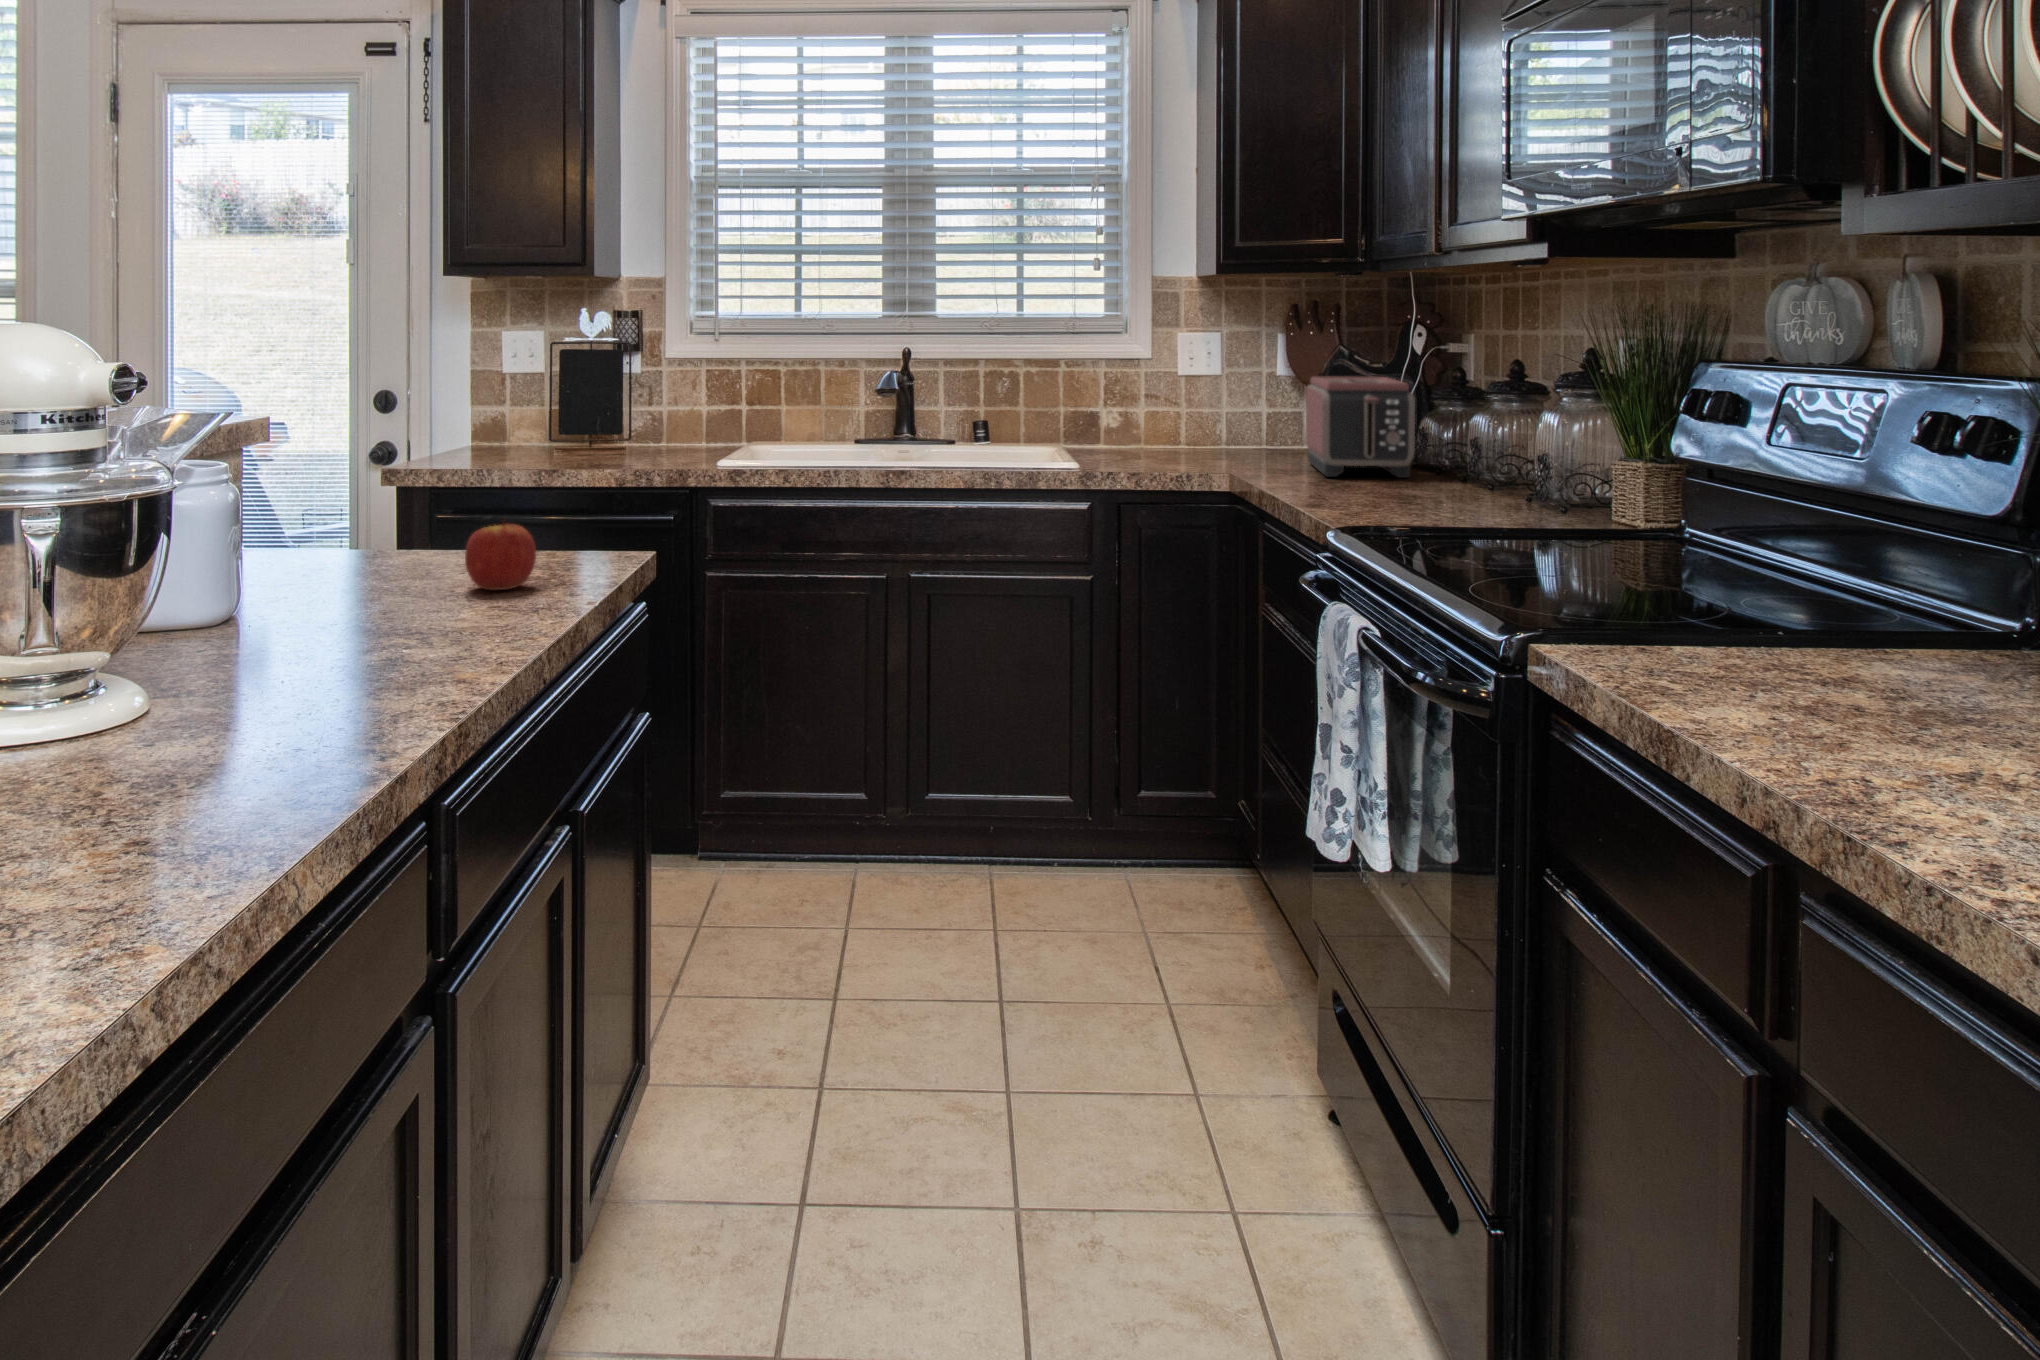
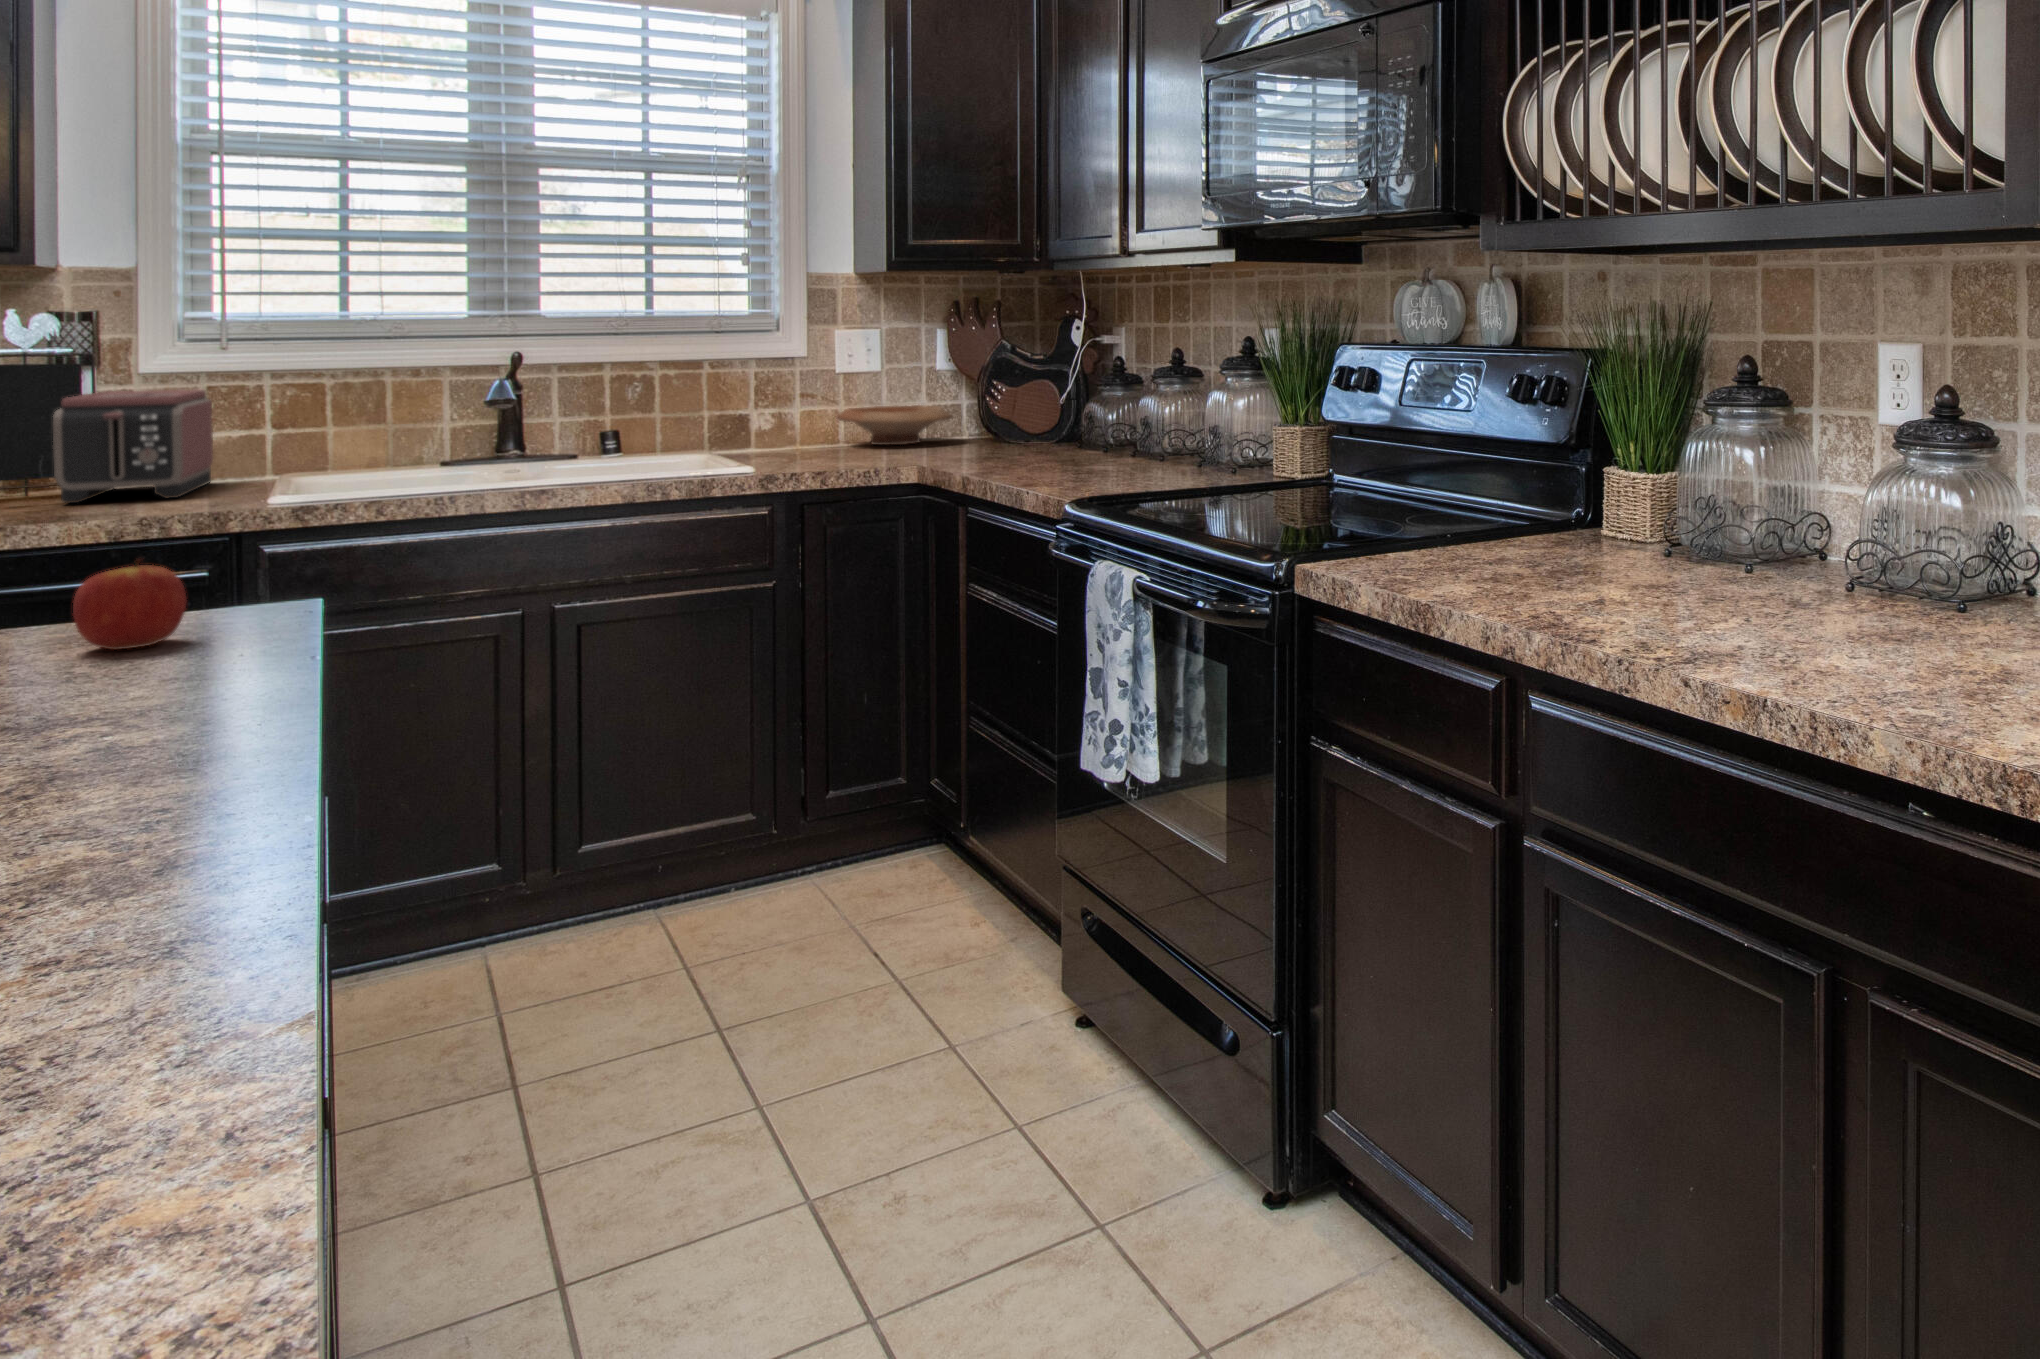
toaster: present [1306,376,1415,478] -> present [53,390,213,503]
wooden bowl: none [1173,408,1286,448] -> present [836,405,952,445]

